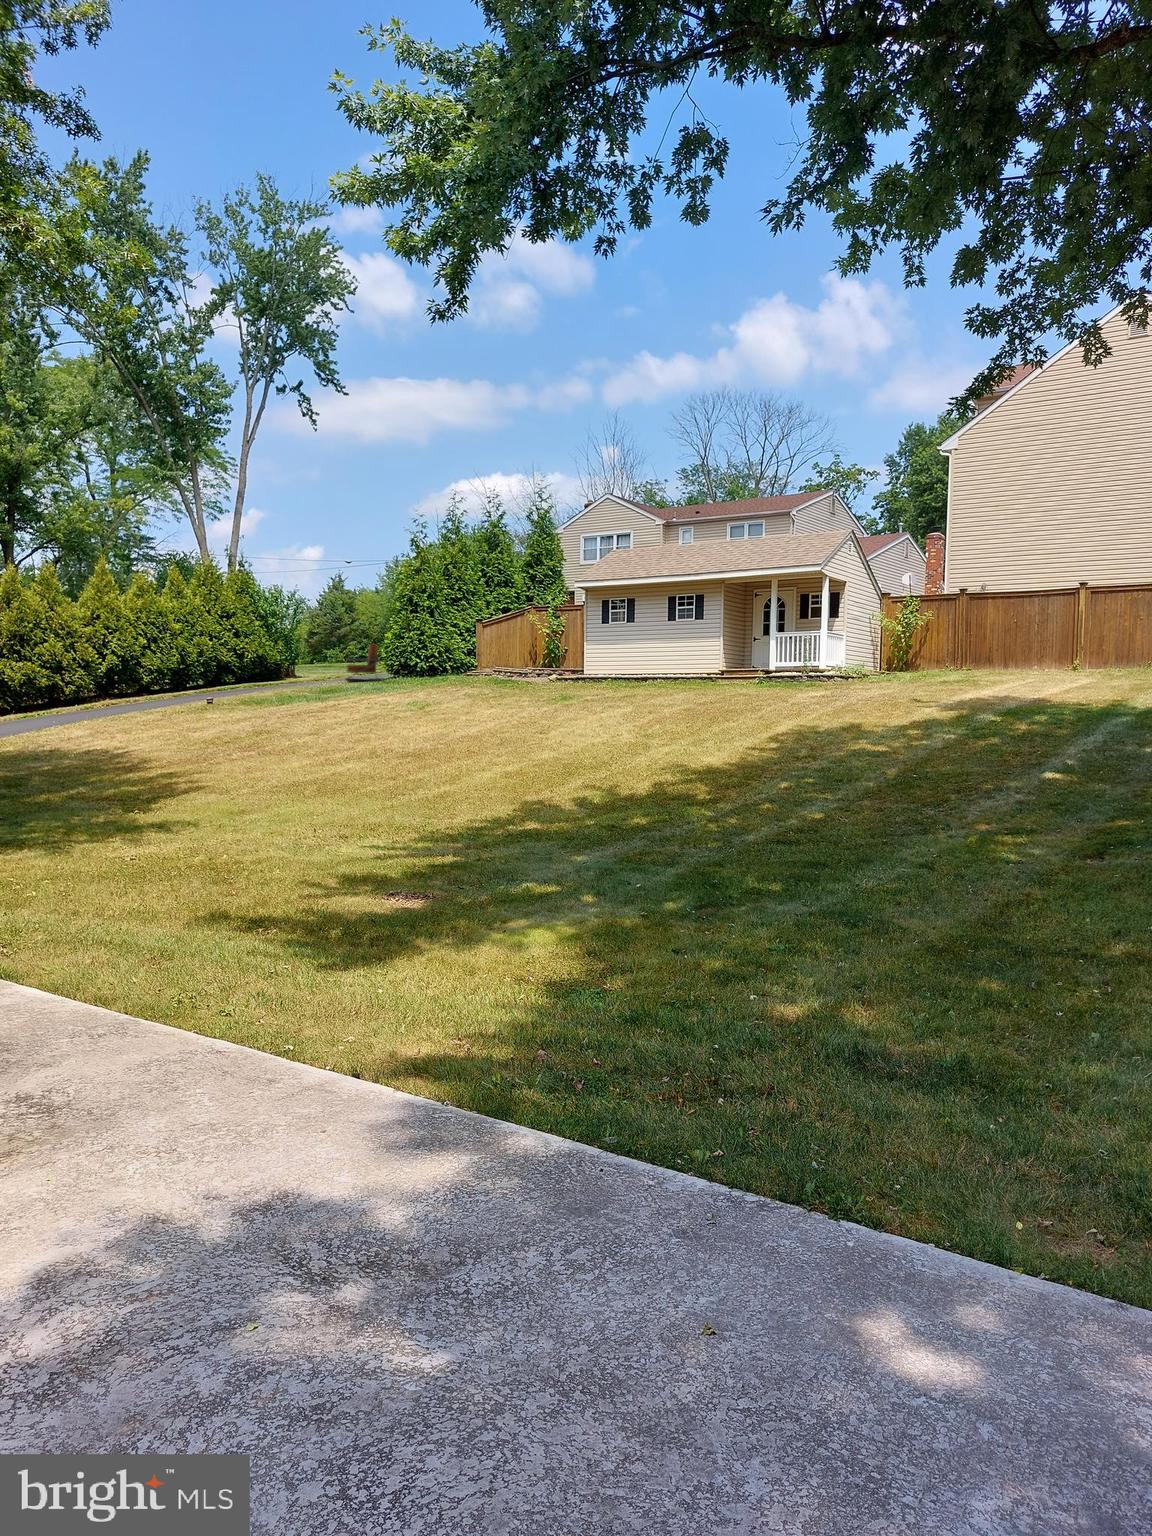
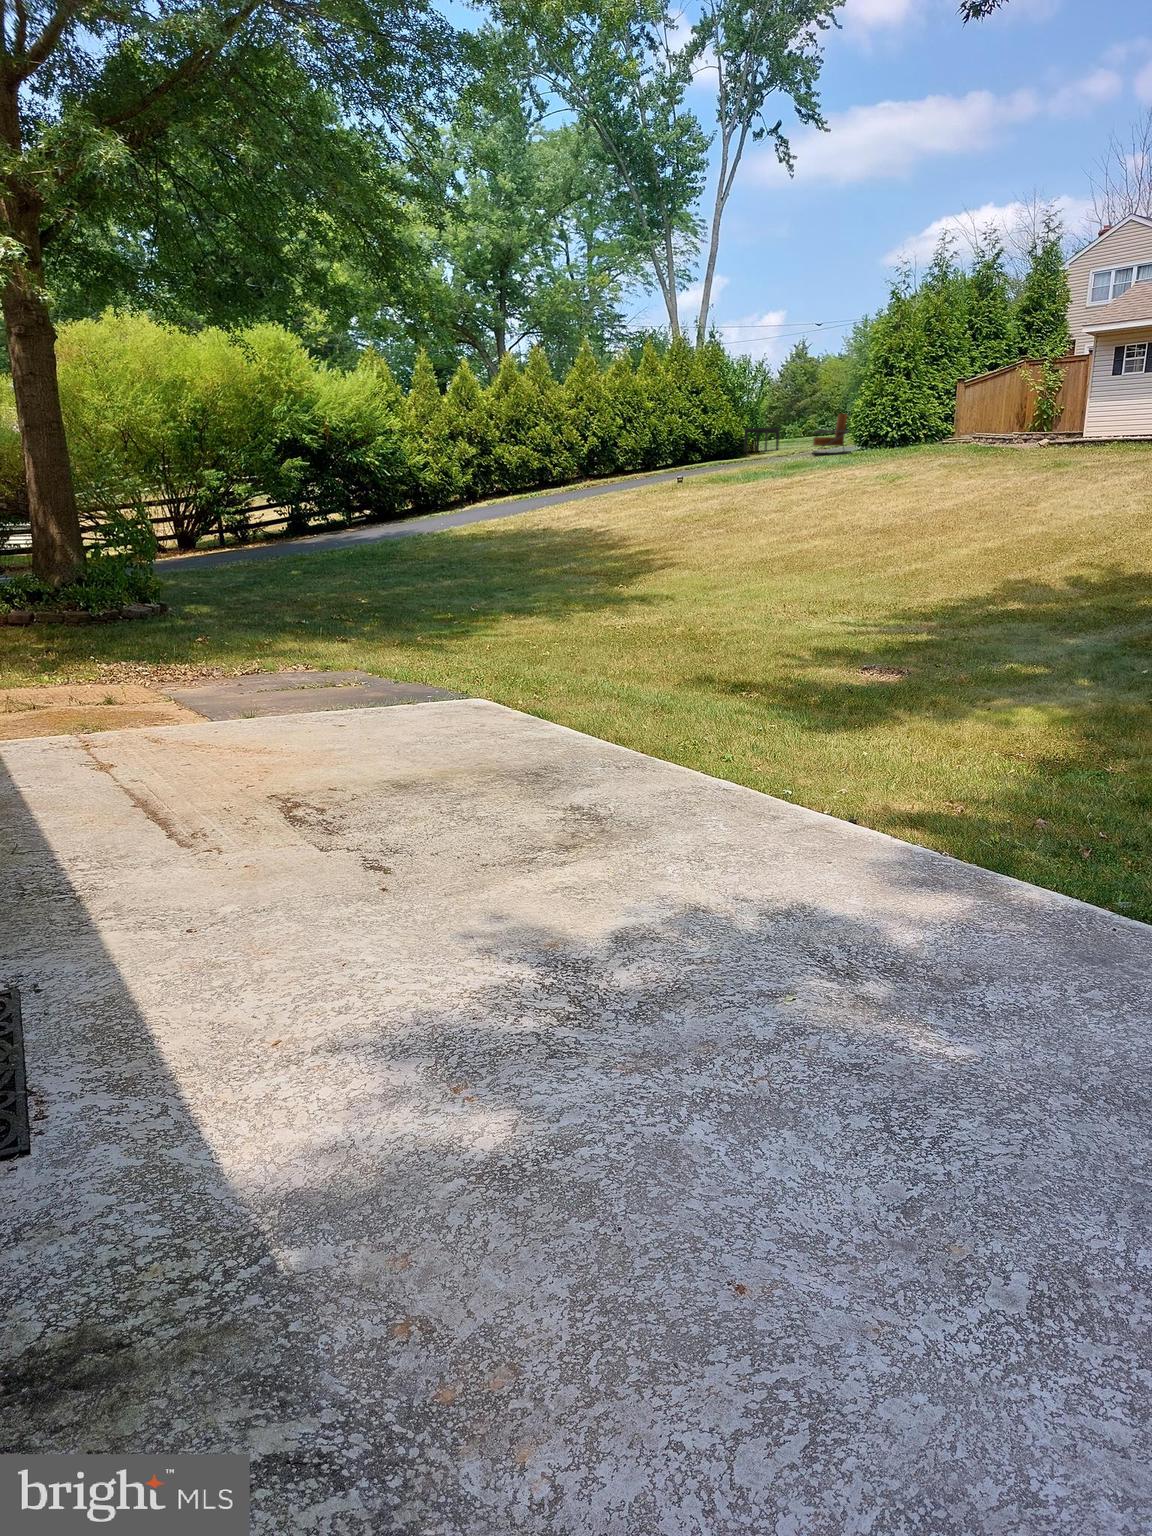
round table: none [276,653,315,676] -> present [744,428,780,451]

